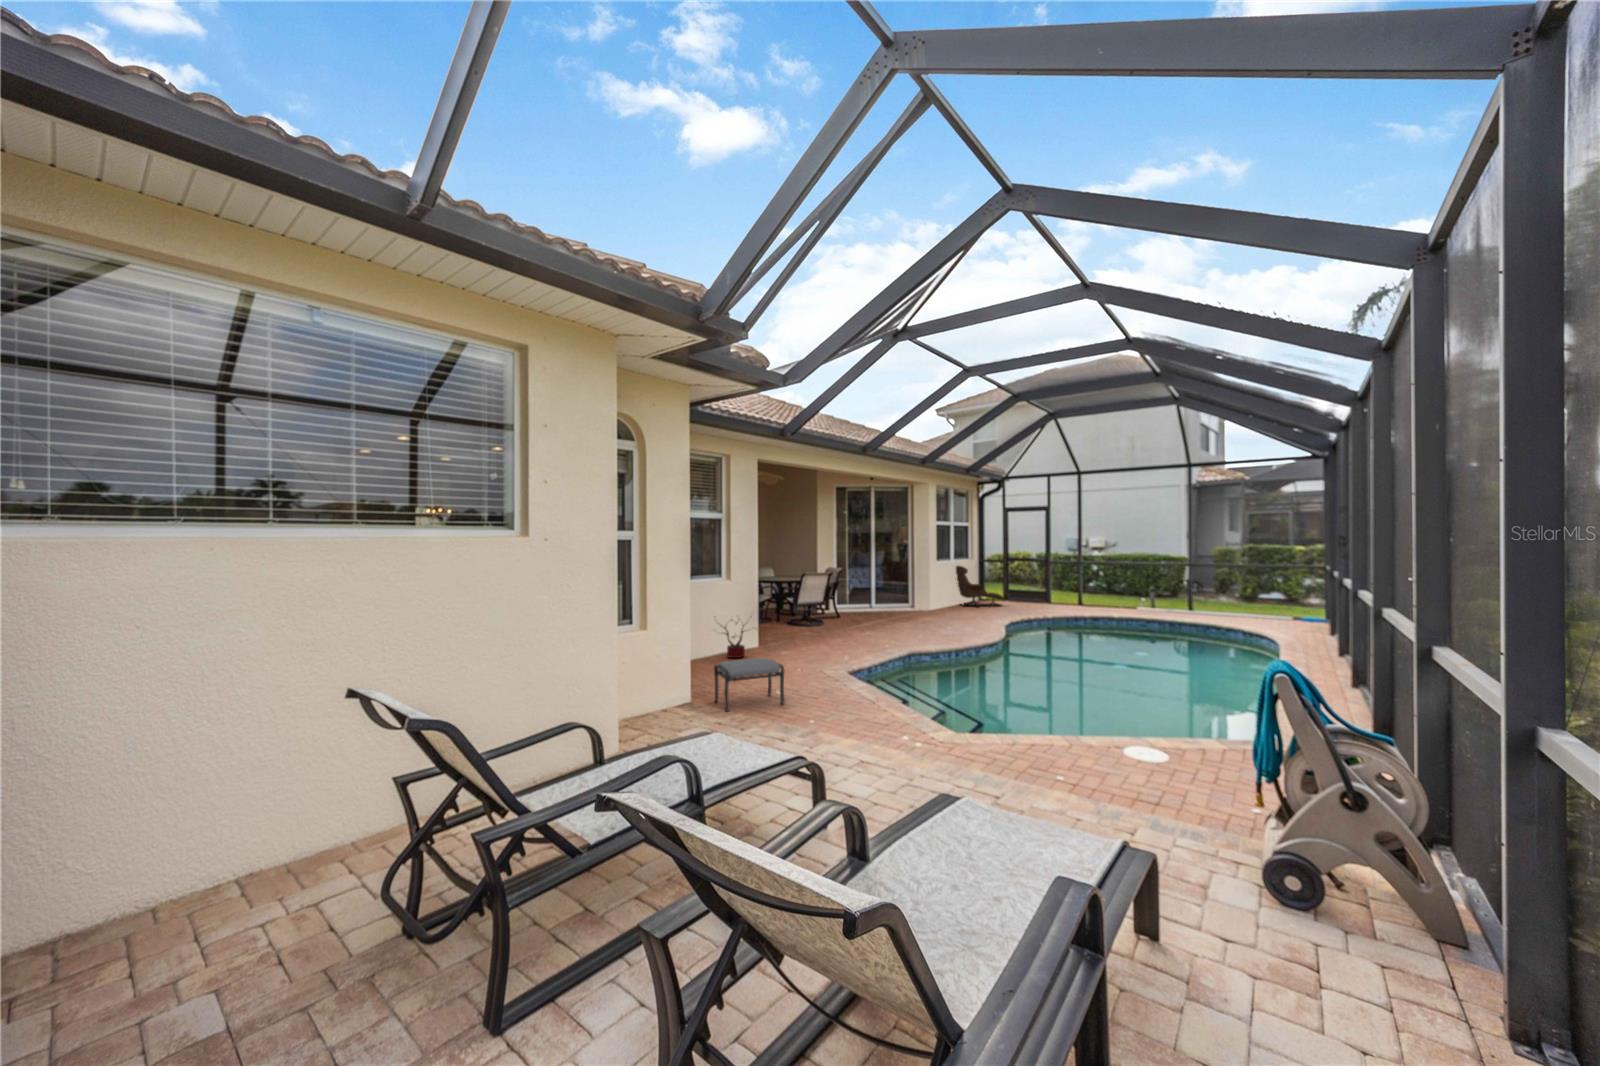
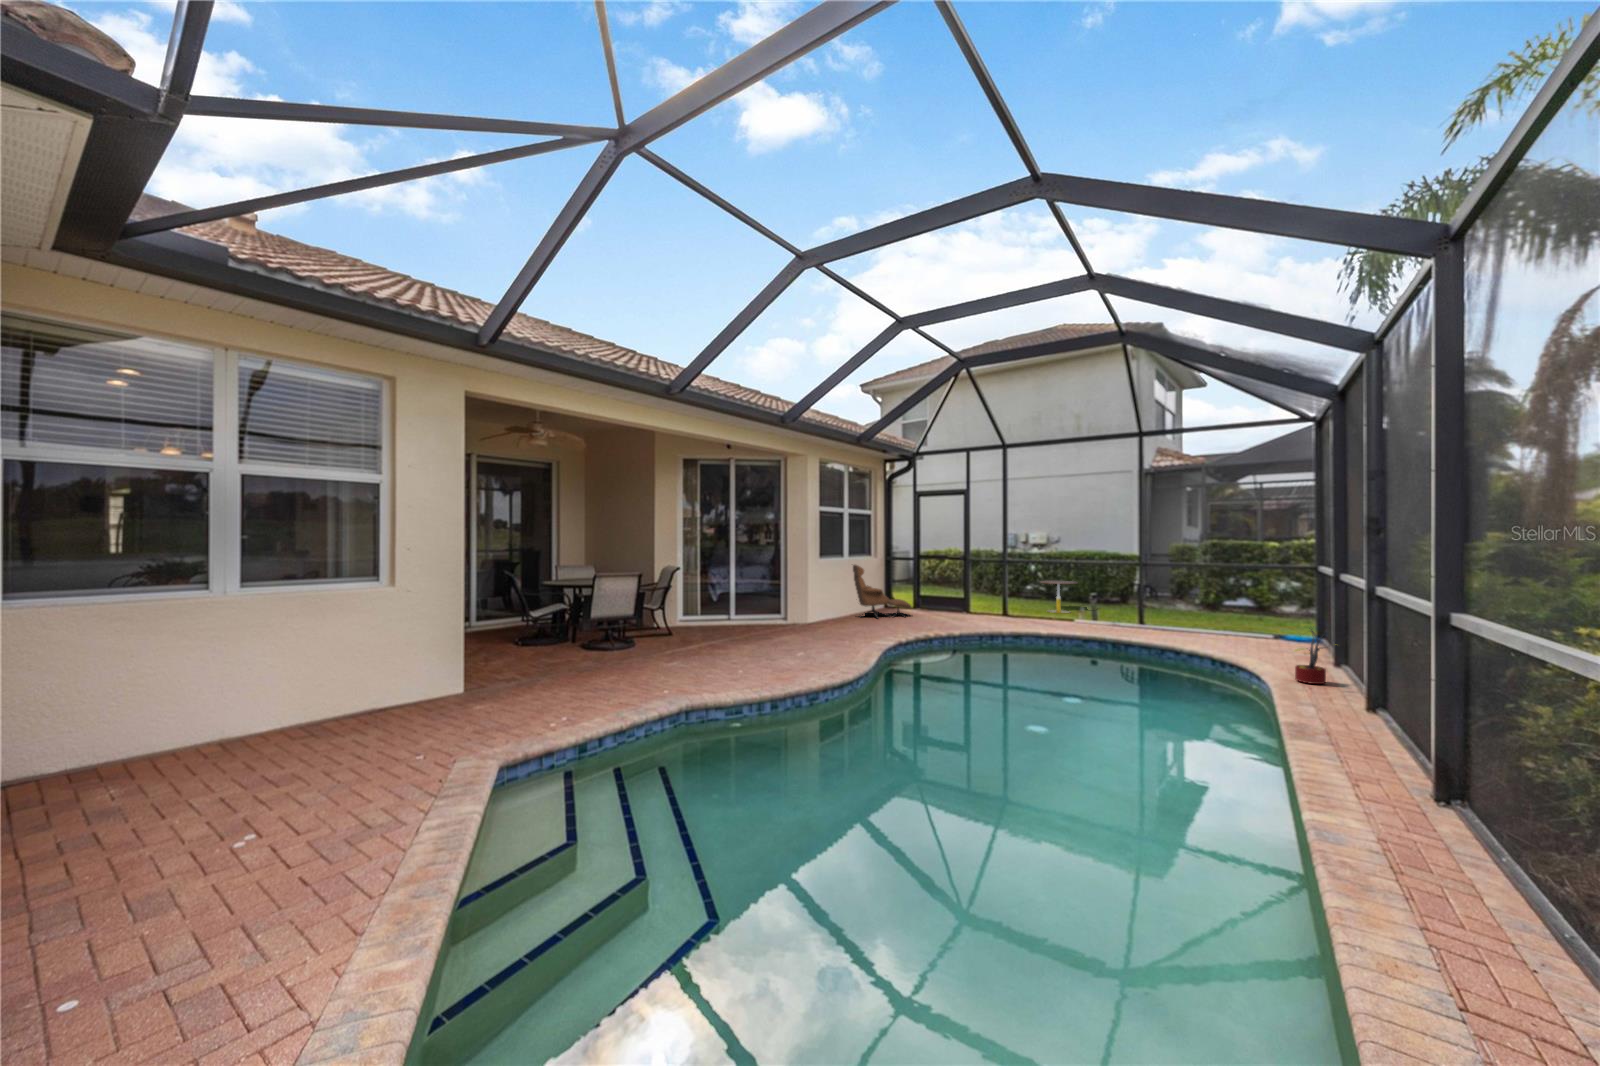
side table: none [1105,578,1137,604] -> present [1041,581,1077,613]
decorative plant: present [724,622,759,658] -> present [1295,629,1326,684]
ottoman: present [714,658,784,712] -> none [81,752,293,896]

